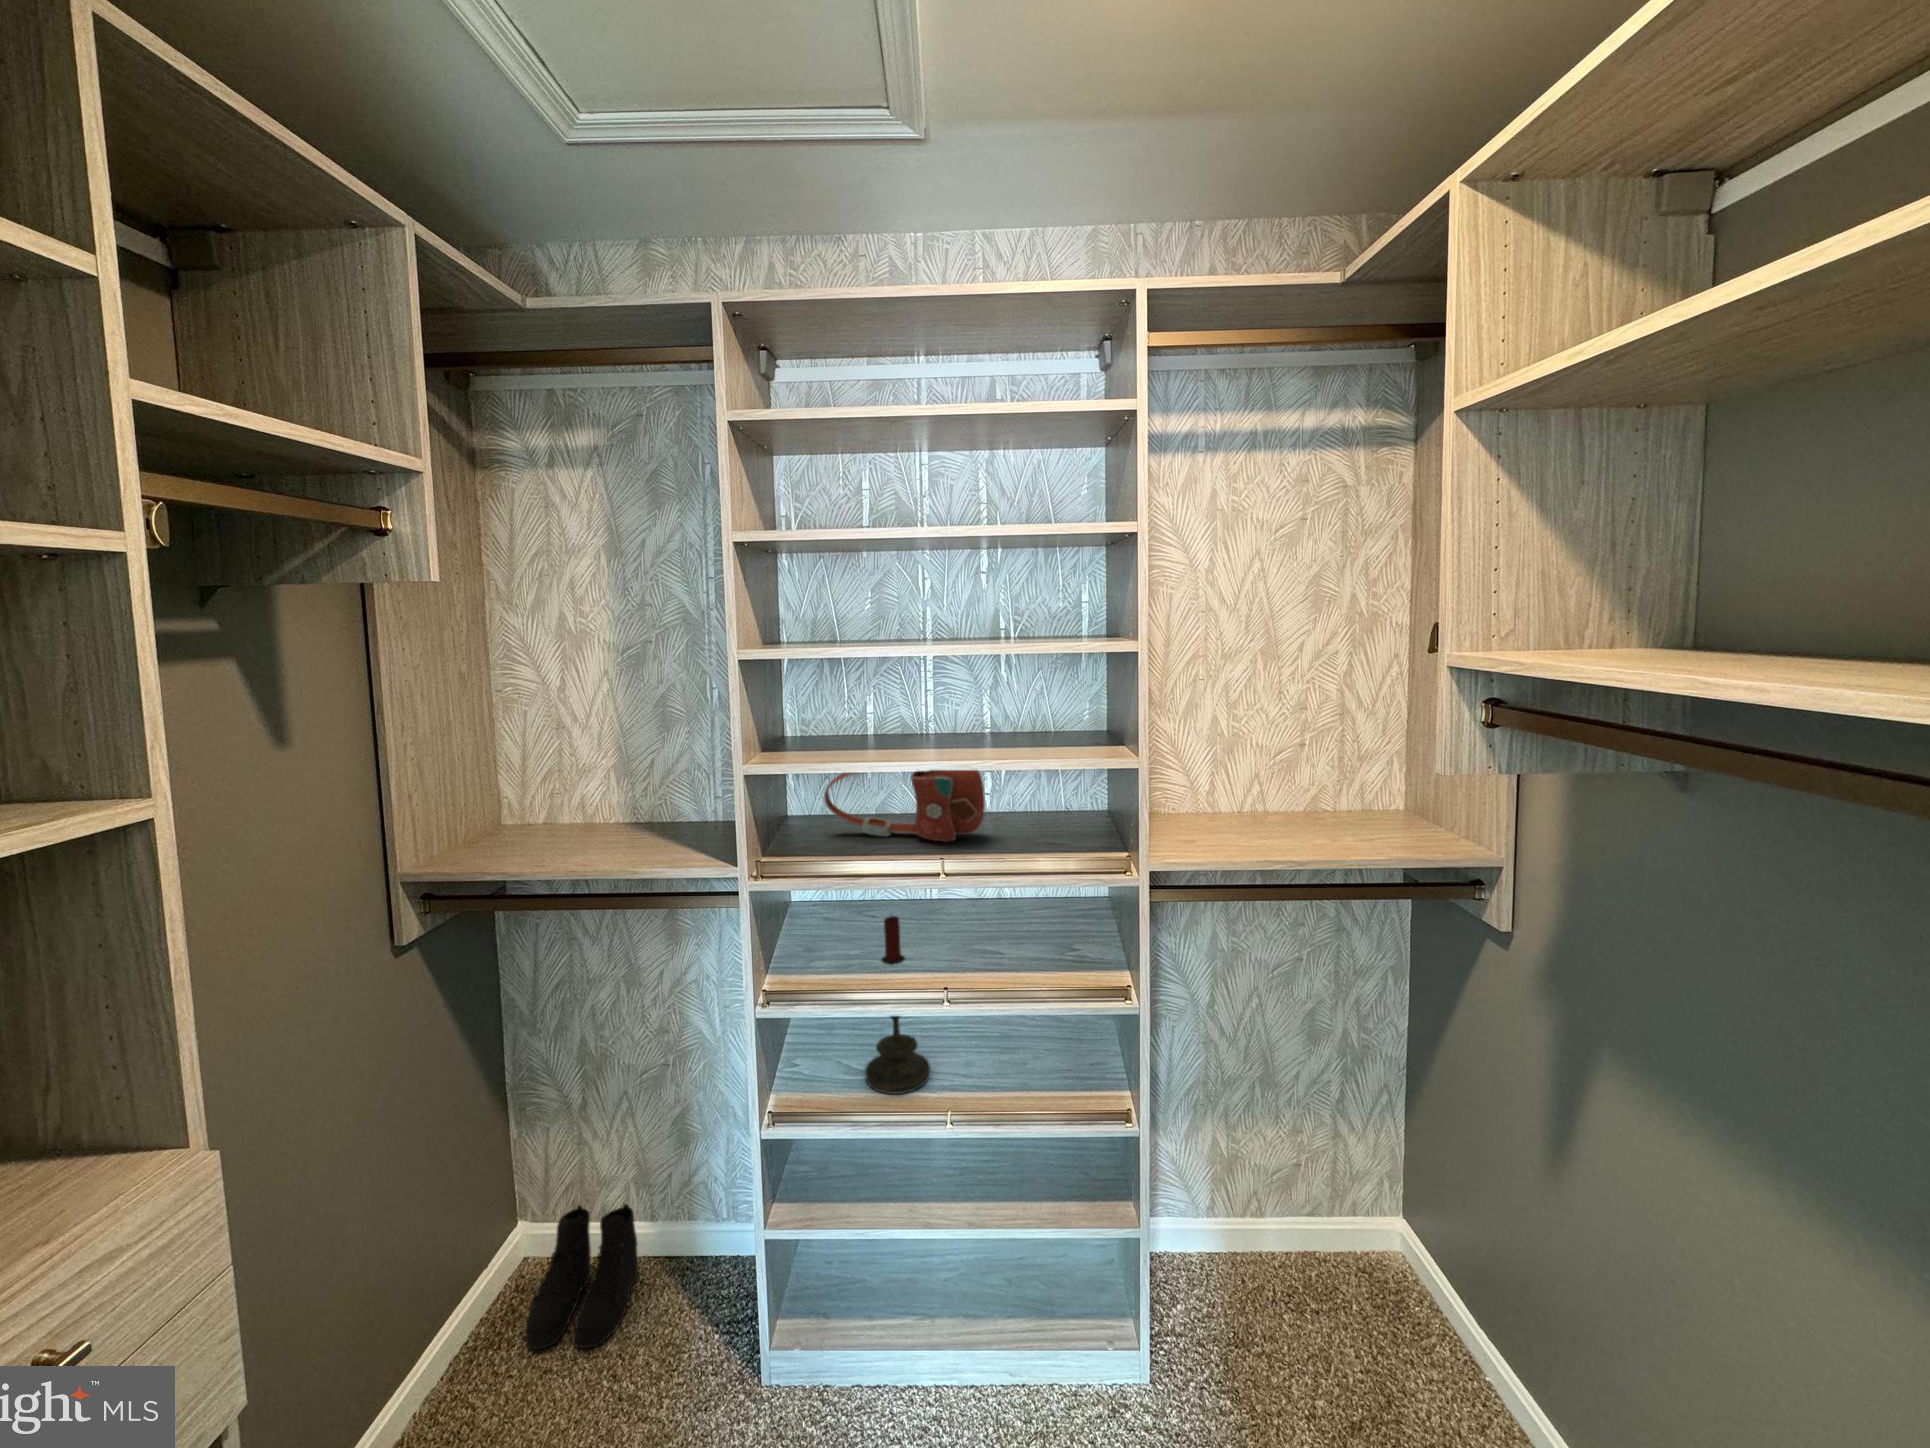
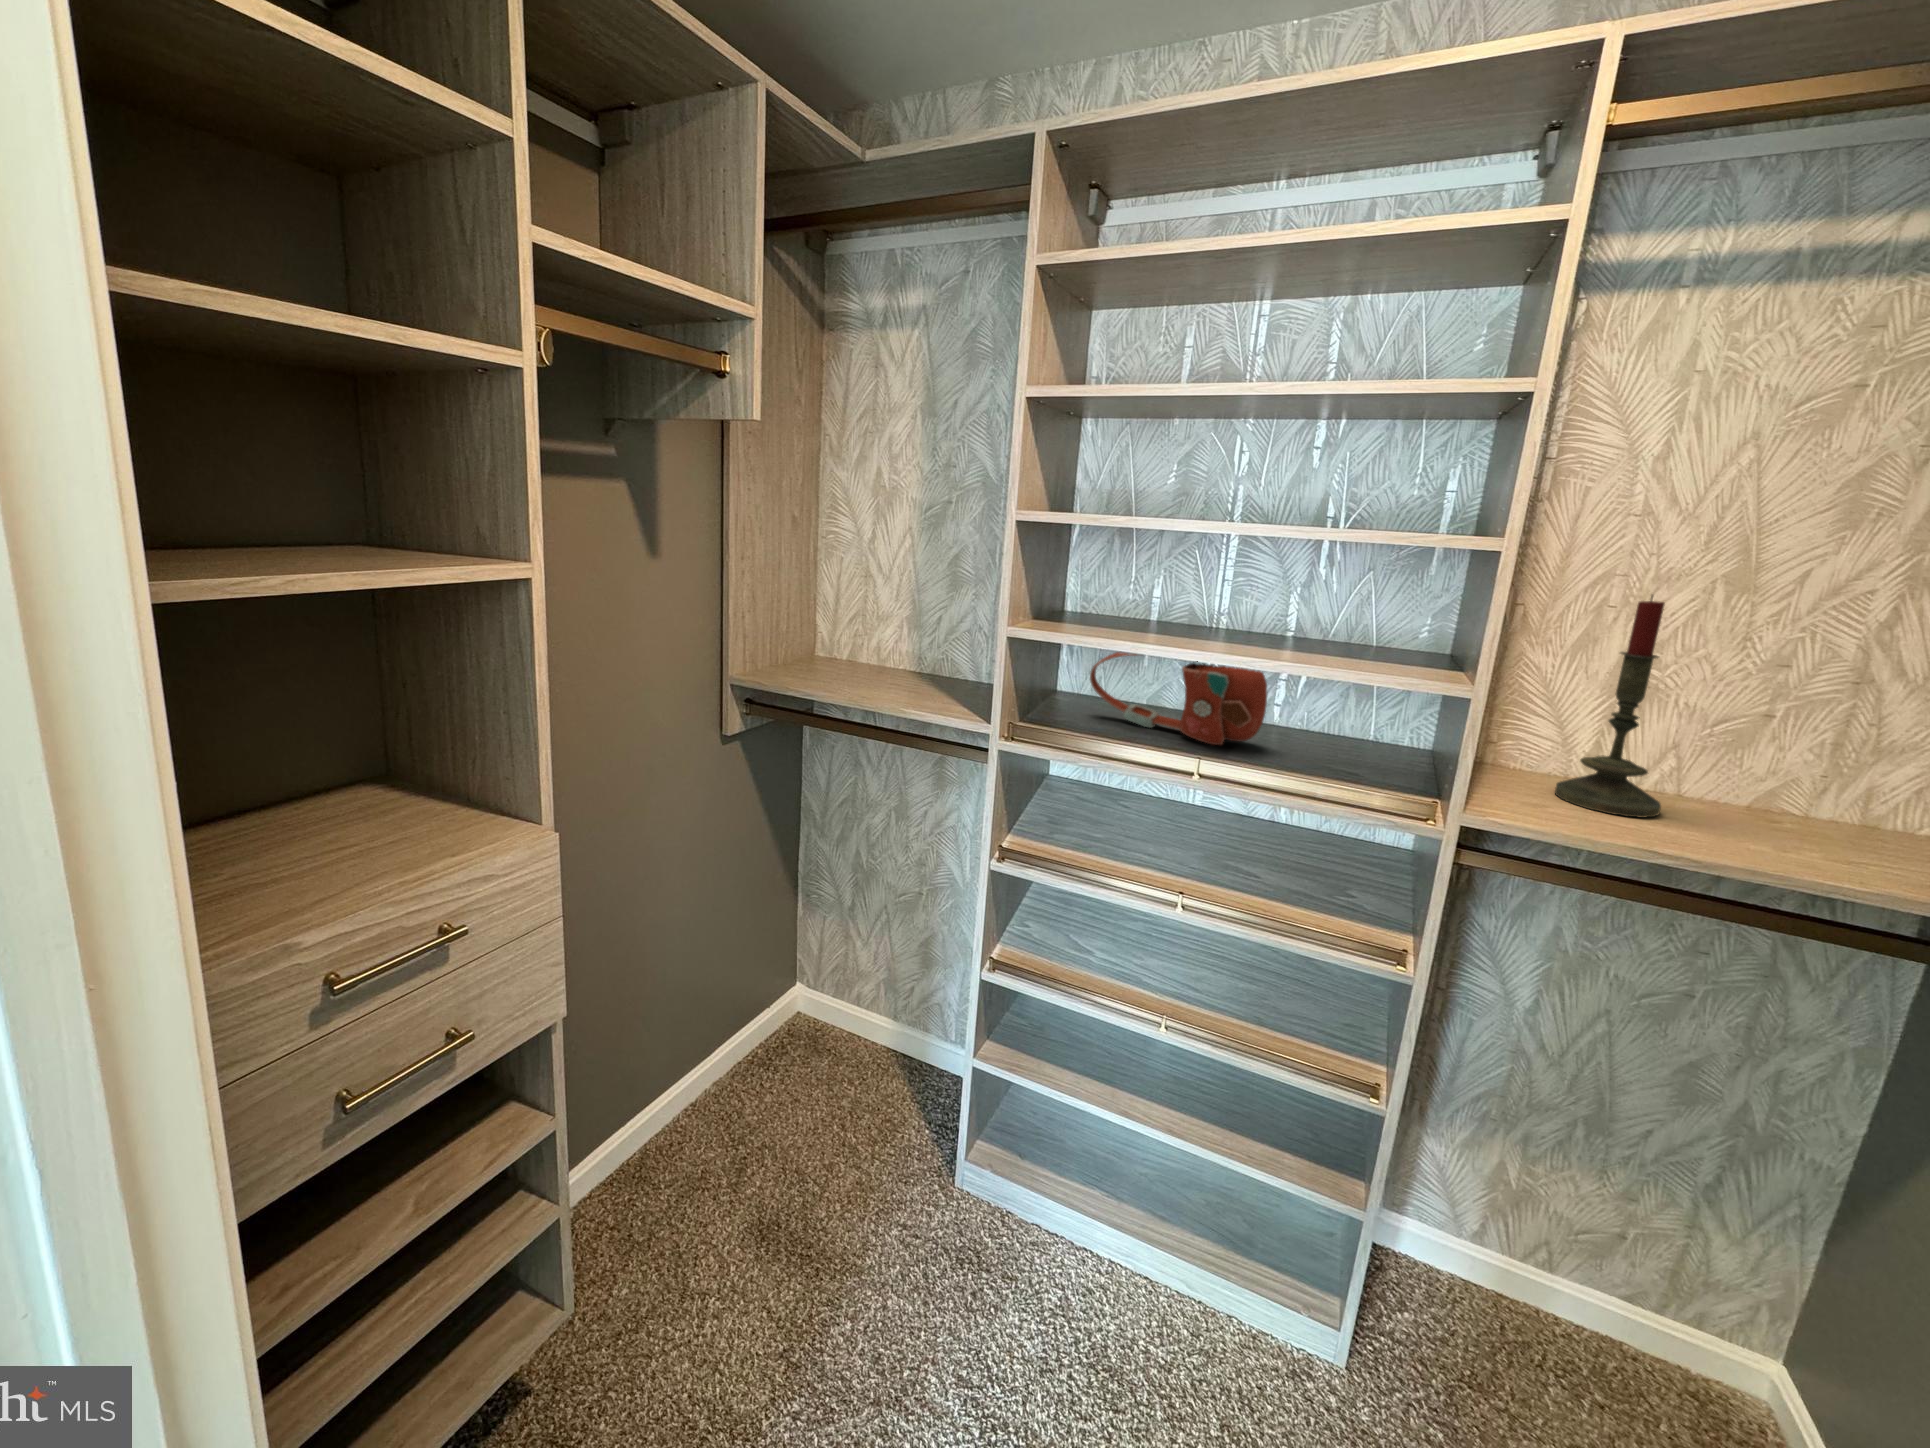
candle: present [865,916,930,1094] -> present [1555,595,1665,818]
boots: present [526,1204,638,1349] -> none [786,987,880,1098]

